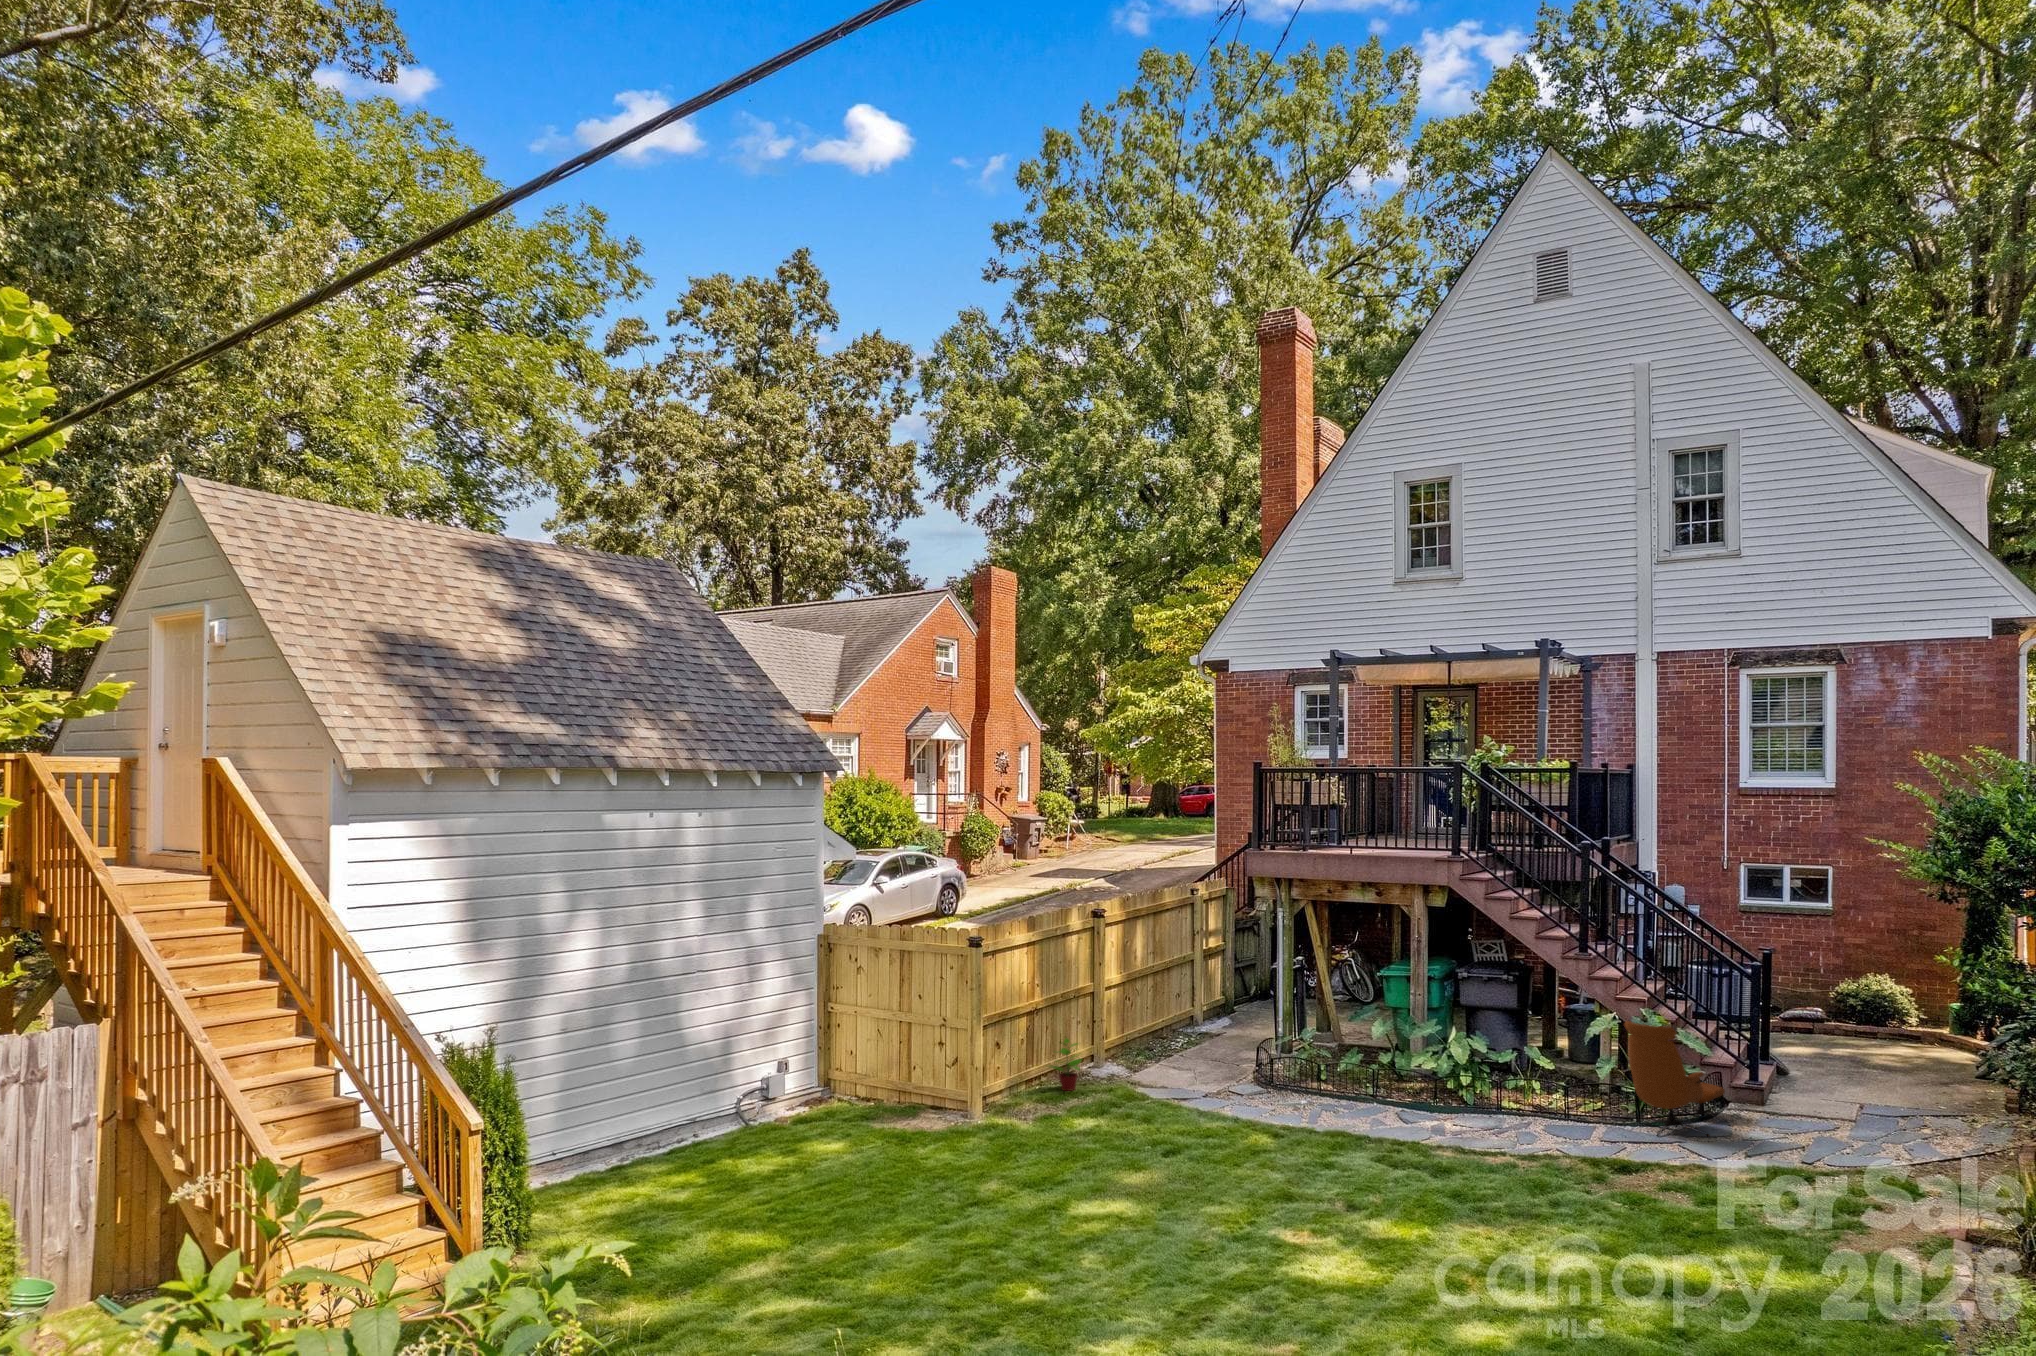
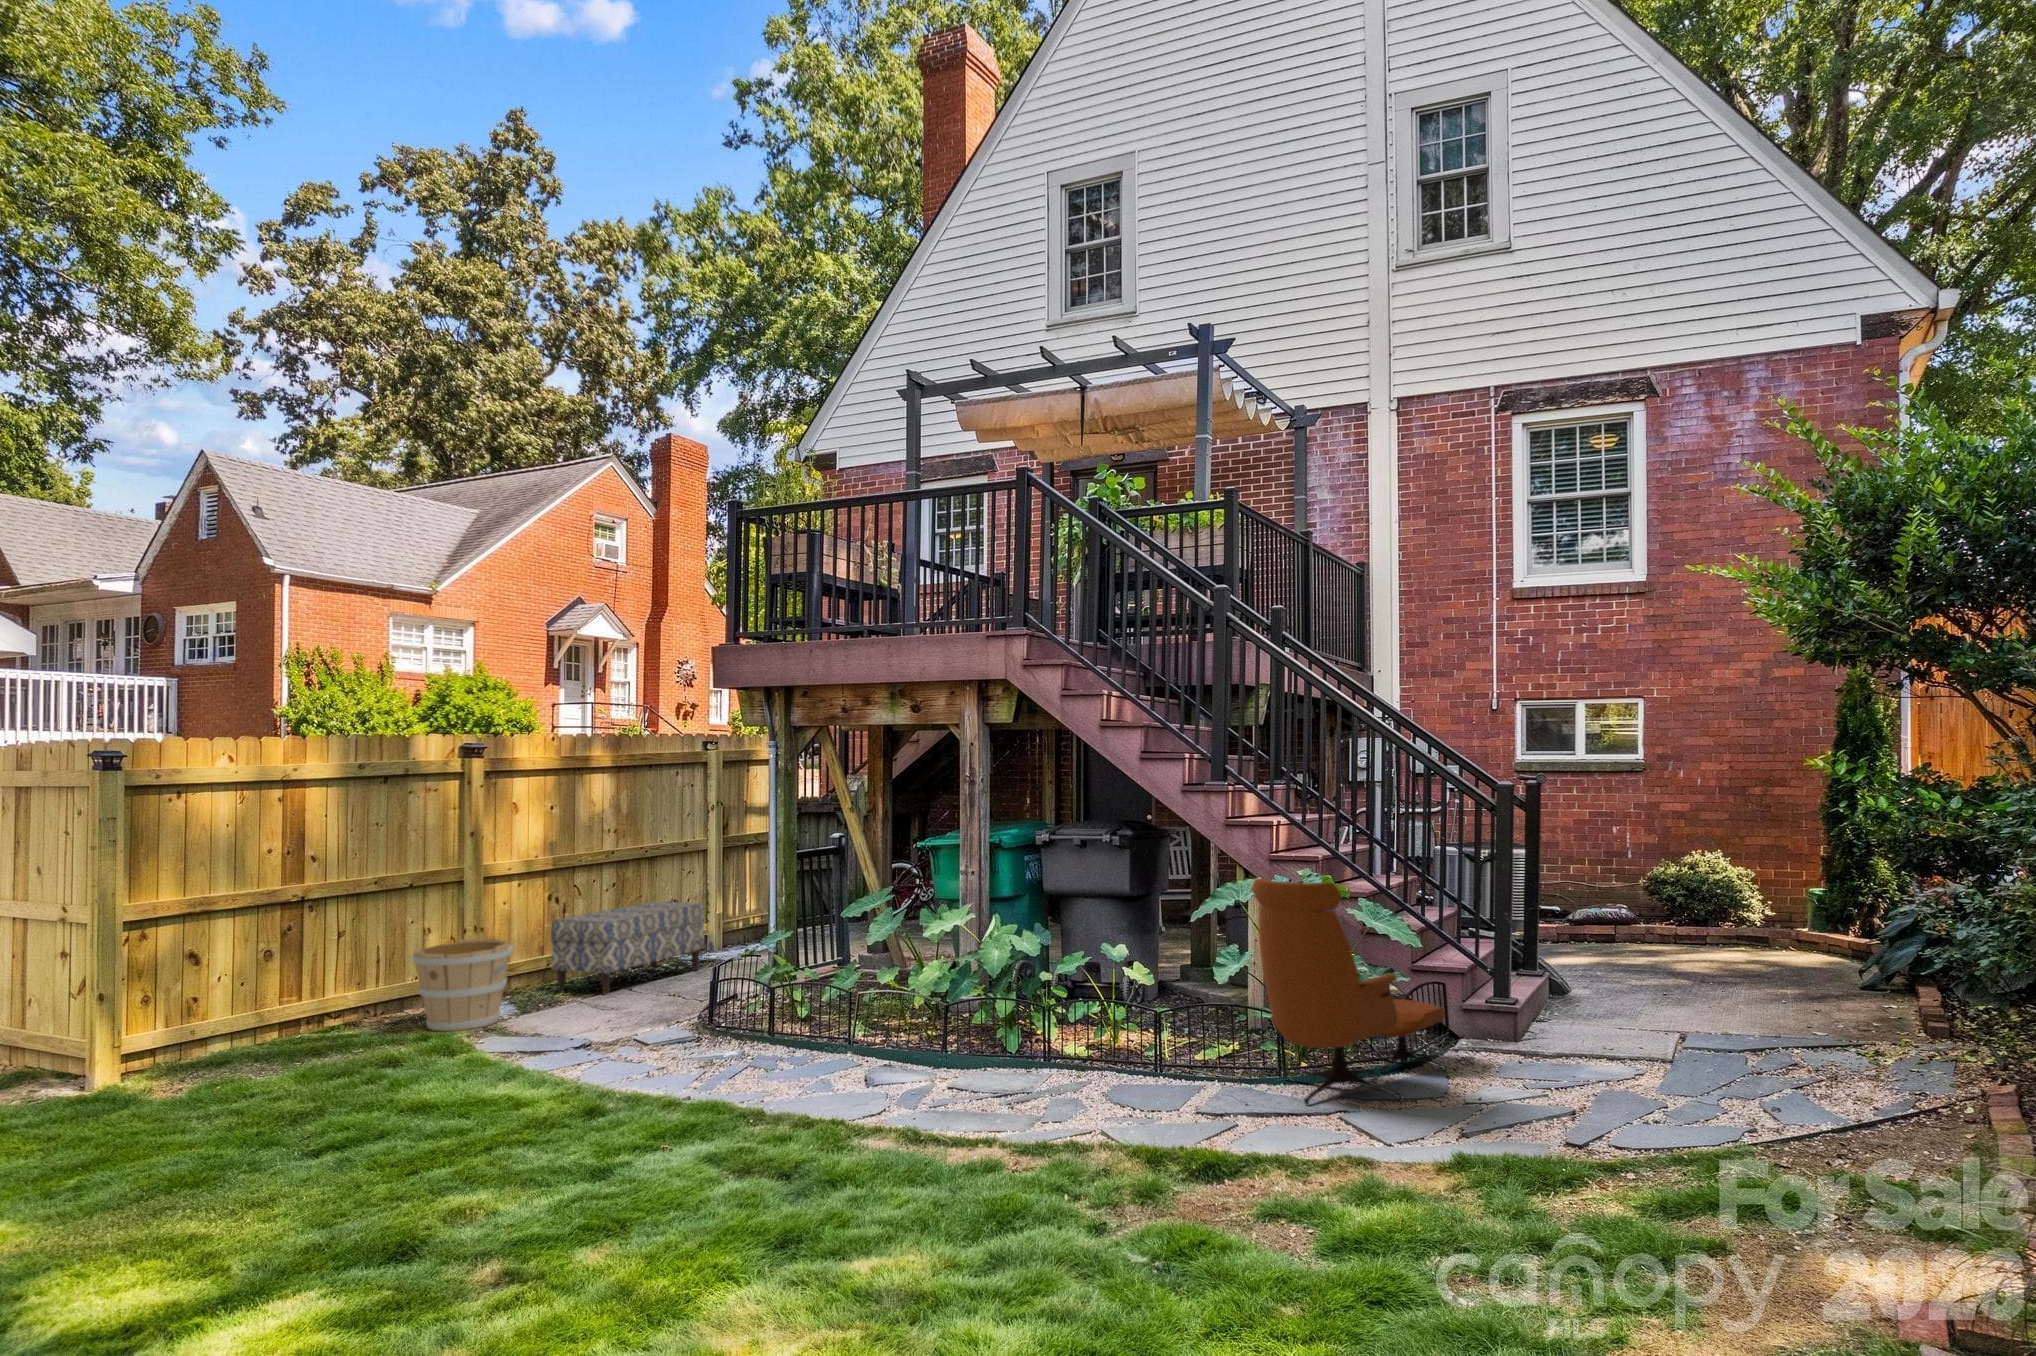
bench: none [1141,992,1214,1053] -> present [551,902,704,995]
wooden bucket: none [1097,1020,1149,1074] -> present [412,938,513,1031]
potted plant: present [1050,1038,1083,1091] -> none [249,964,338,1065]

